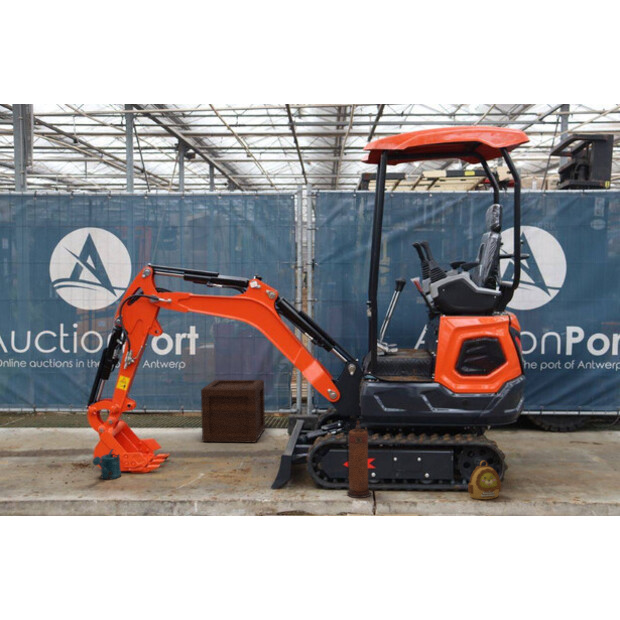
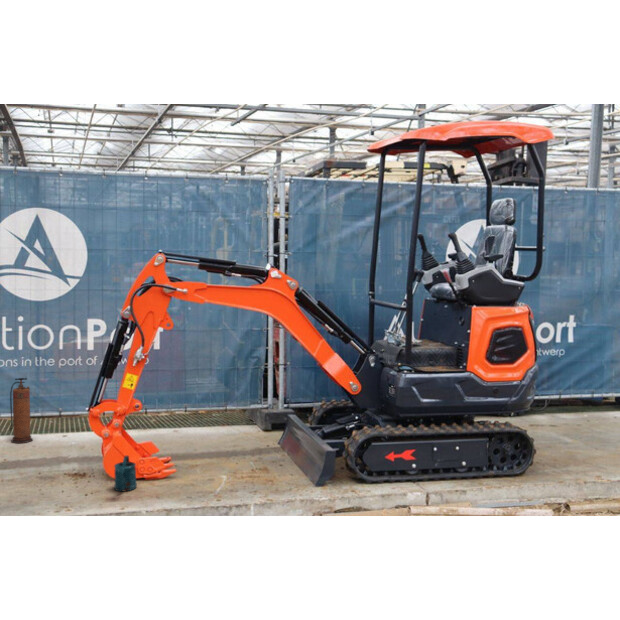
wooden crate: present [201,380,265,443] -> none [186,376,247,445]
fire extinguisher: present [346,418,371,498] -> present [10,378,33,443]
backpack: present [468,461,501,499] -> none [504,445,535,482]

